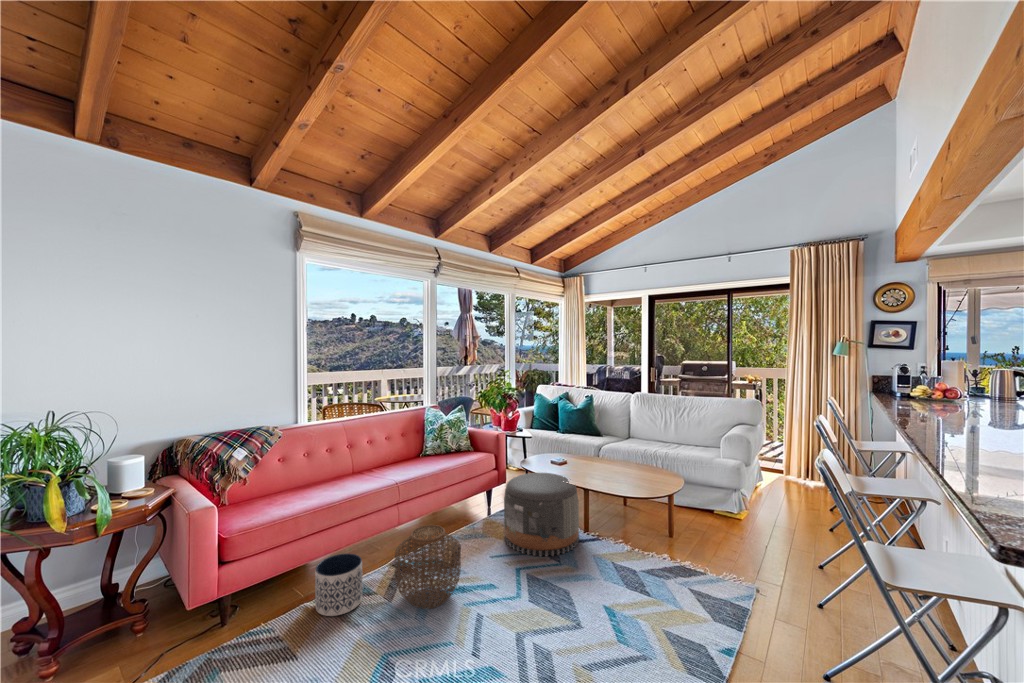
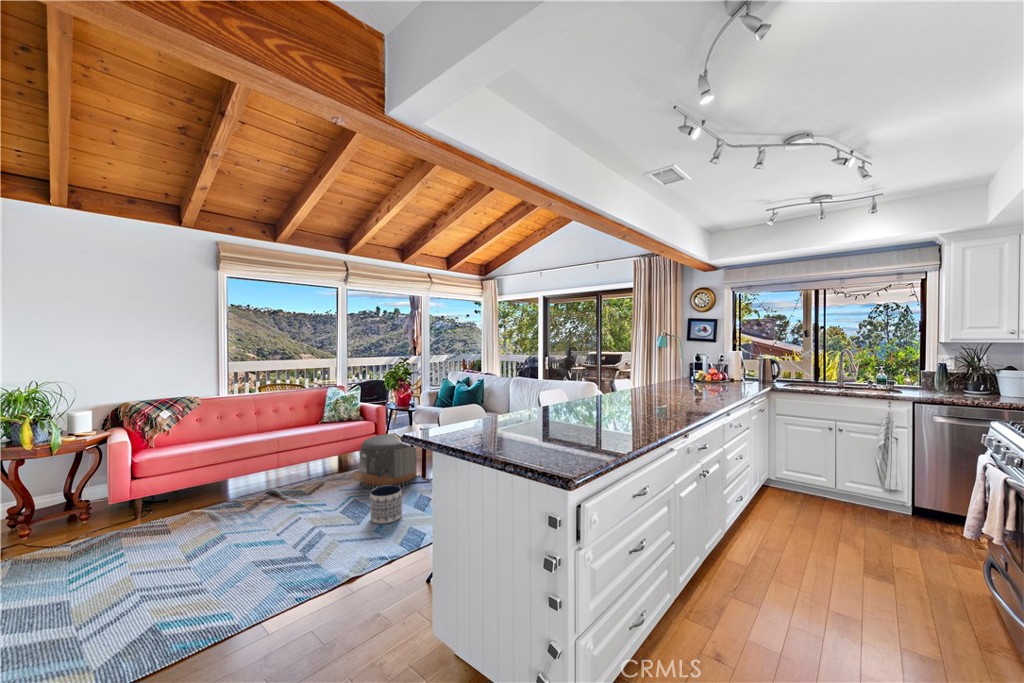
woven basket: present [395,525,461,609] -> none [255,462,304,514]
planter: present [315,553,363,616] -> present [370,485,402,524]

